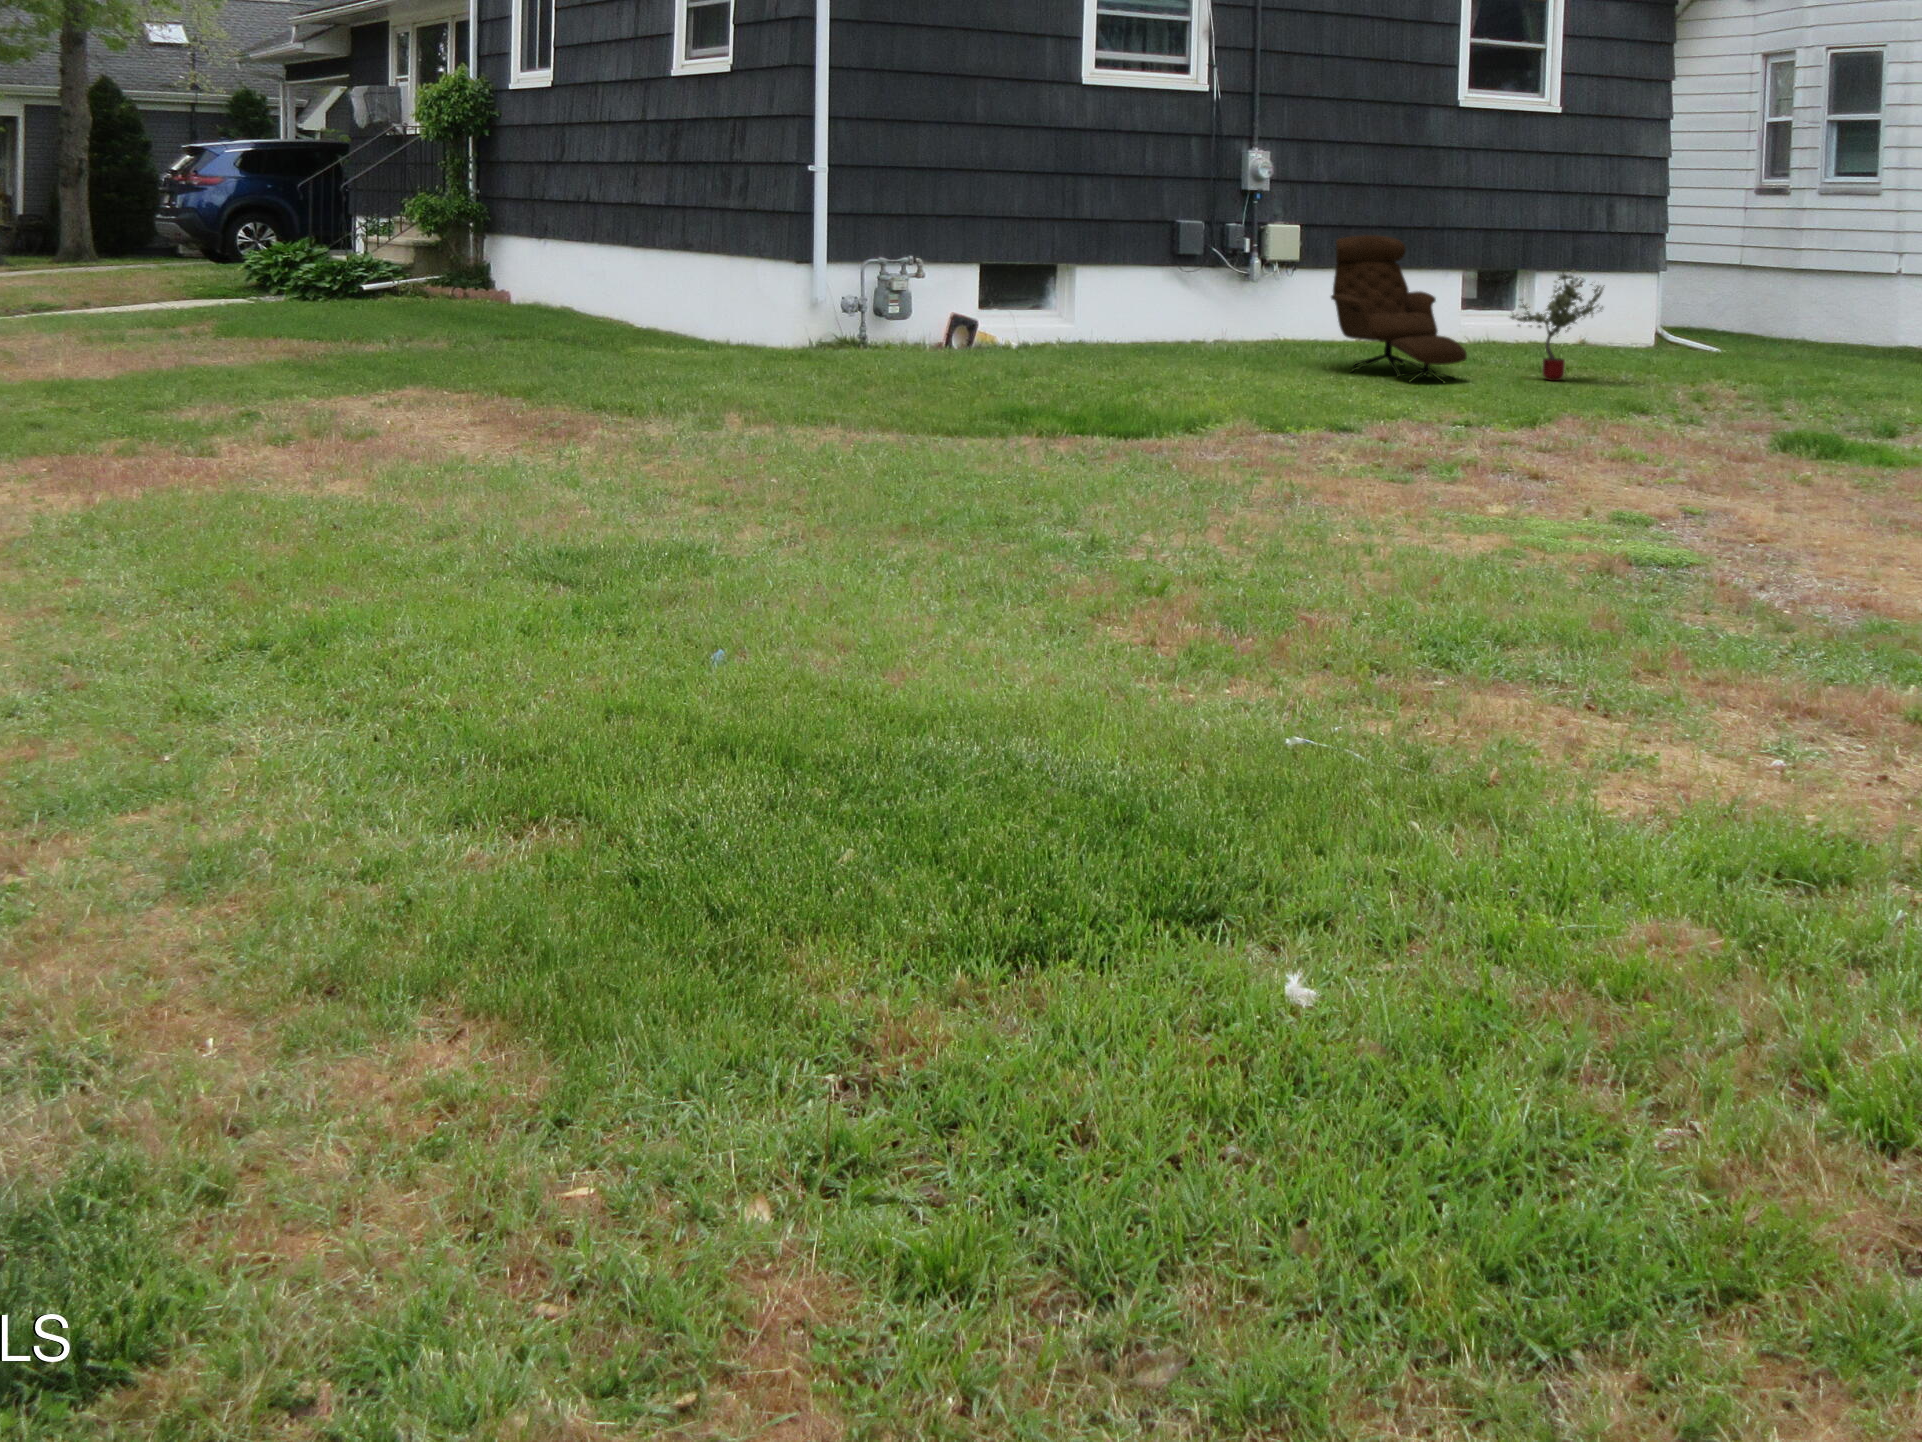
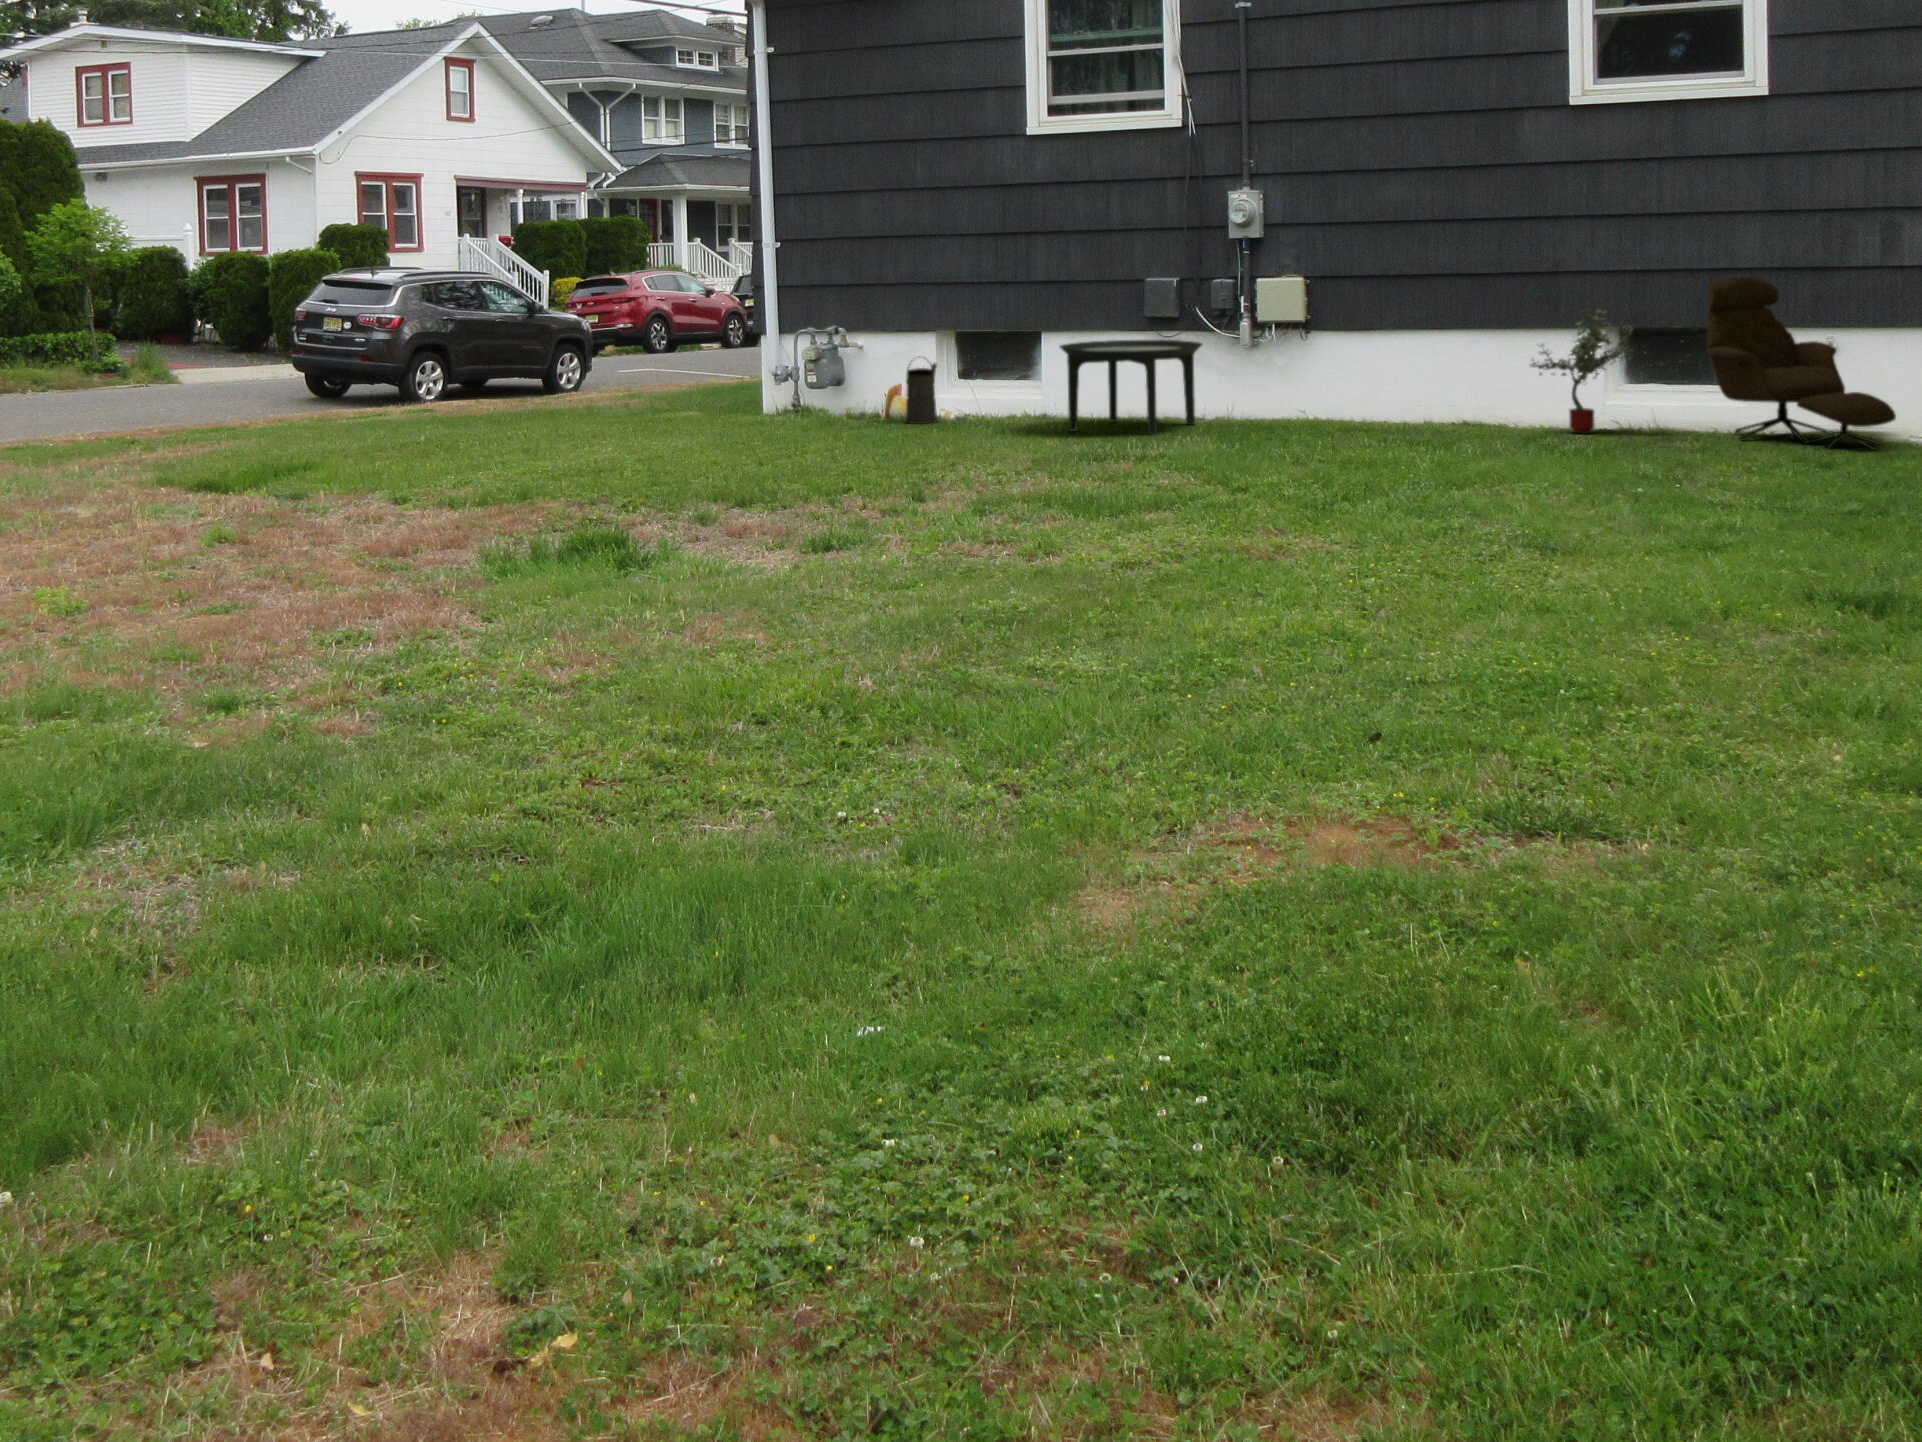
lounge chair: present [1331,235,1467,383] -> present [1707,276,1896,449]
round table: none [1086,278,1217,367] -> present [1060,340,1202,435]
watering can: none [942,285,973,347] -> present [905,363,938,424]

